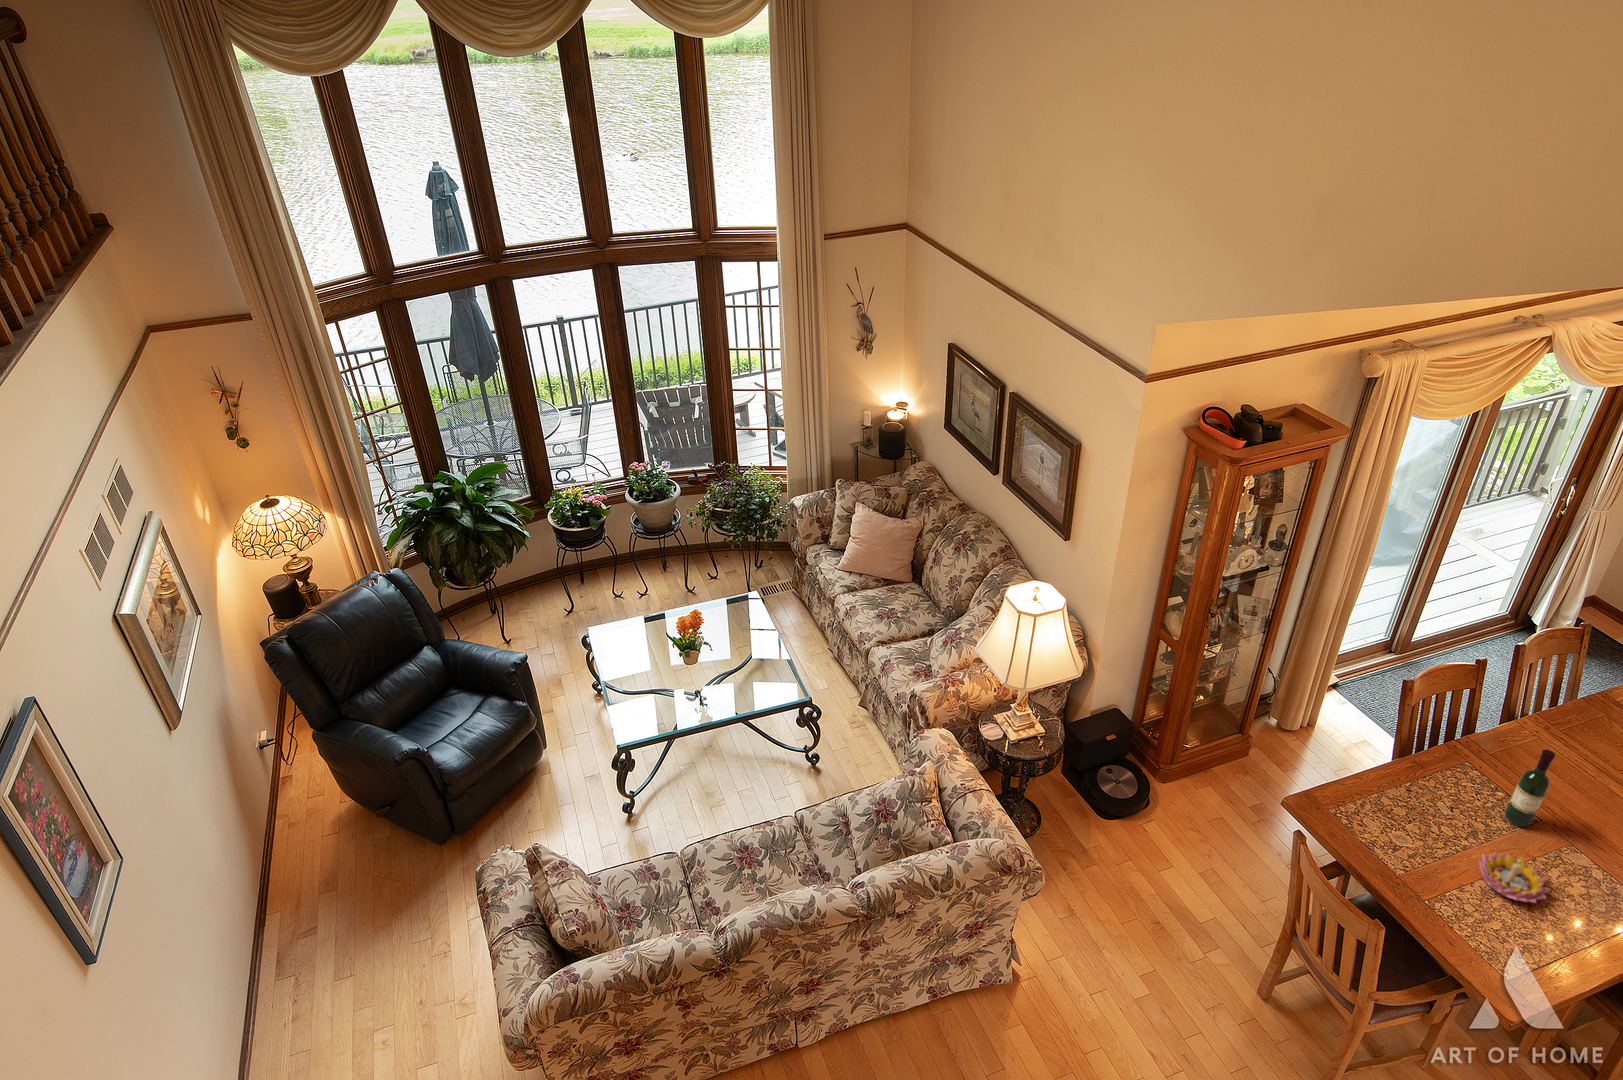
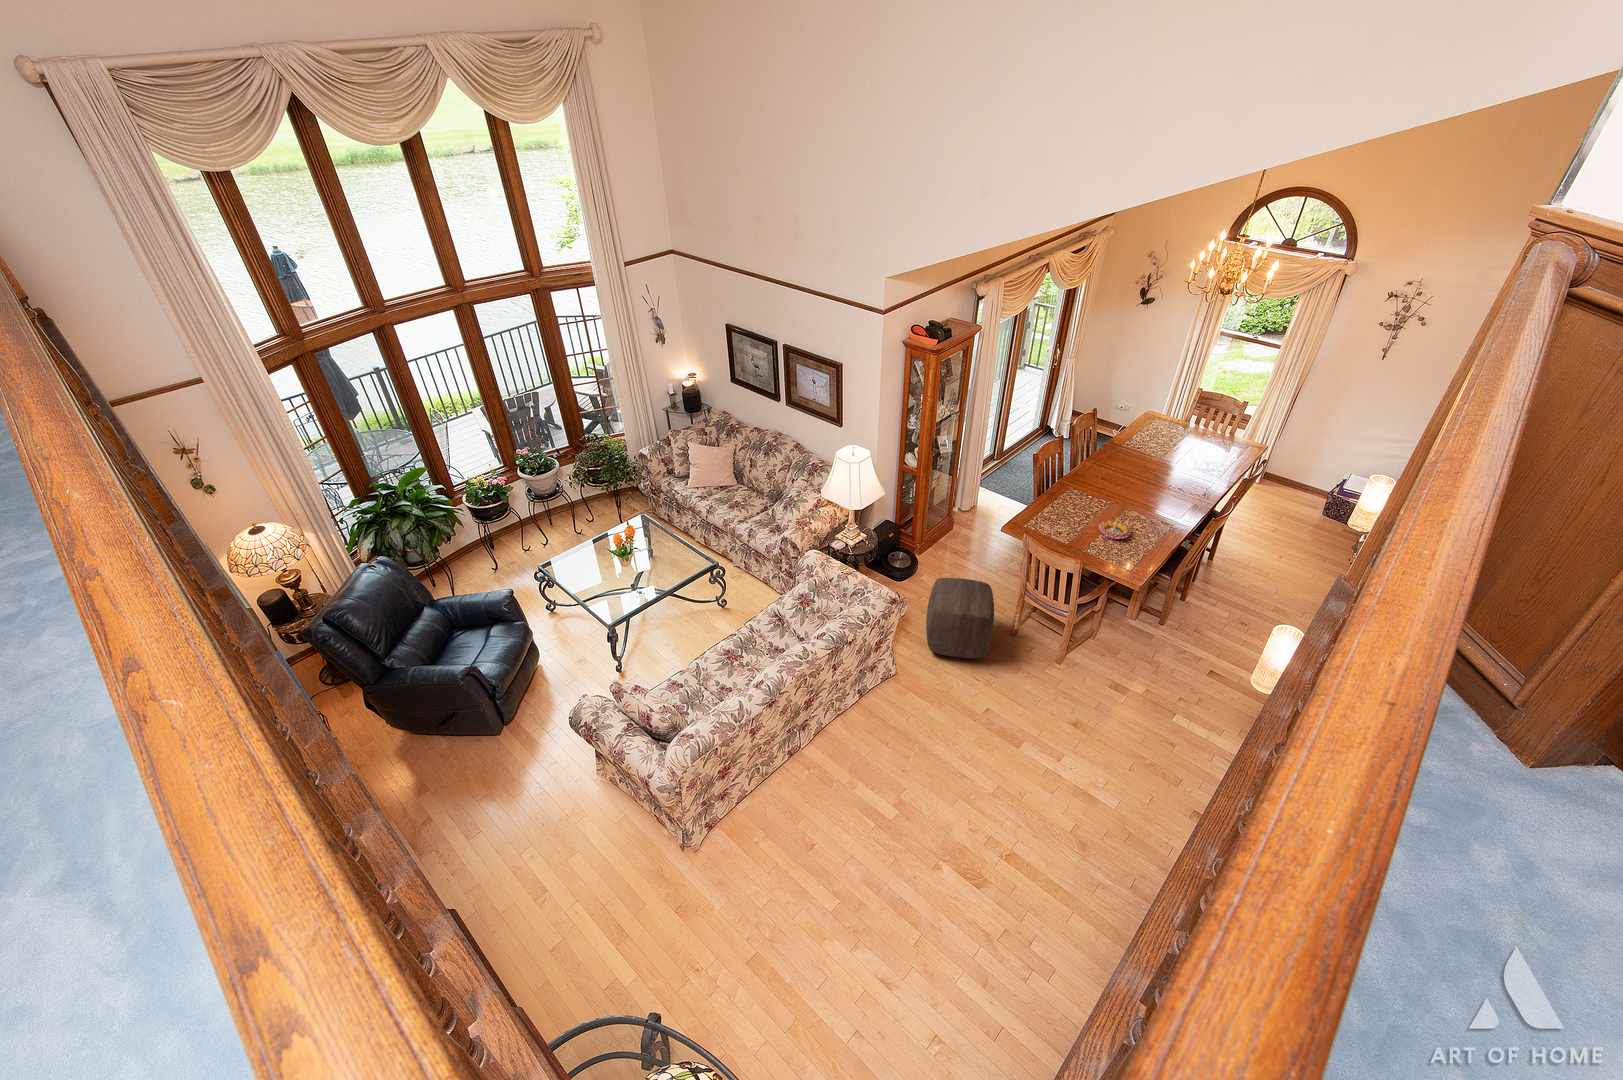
wine bottle: present [1505,750,1555,826] -> none [1098,466,1117,508]
ottoman: none [1095,844,1240,1014] -> present [926,578,994,658]

